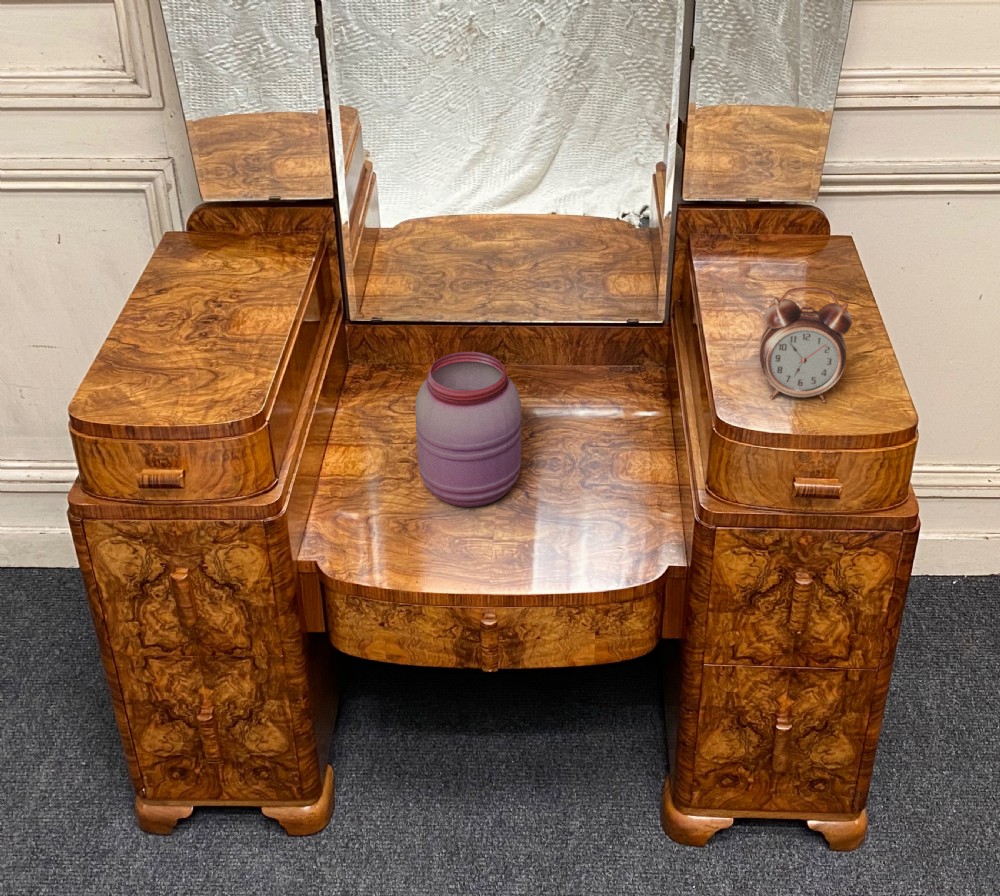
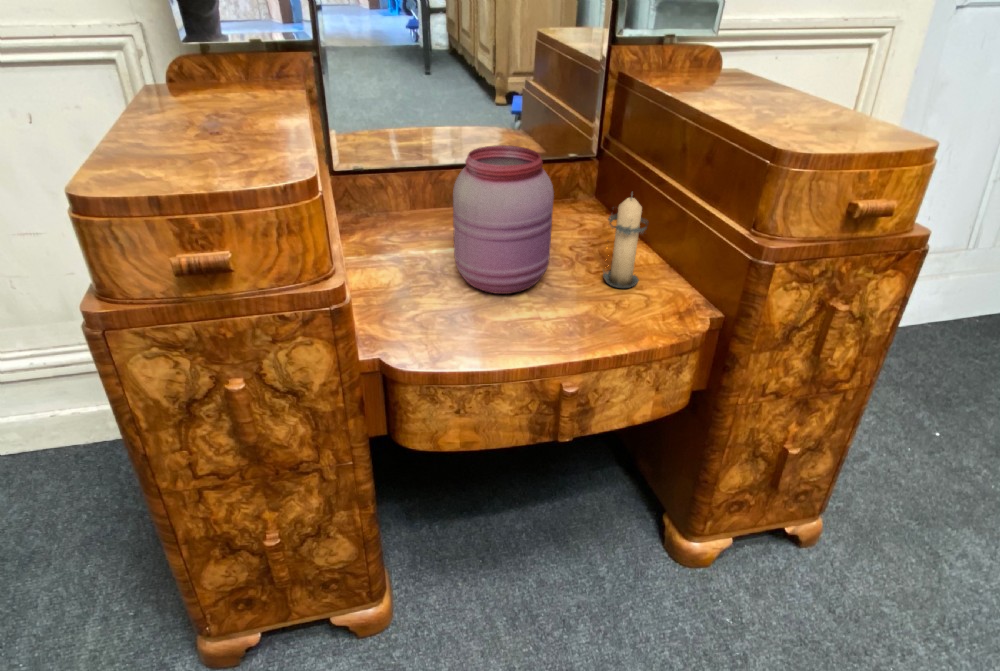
alarm clock: present [760,287,852,403] -> none [795,10,891,133]
candle: none [574,420,626,519] -> present [603,193,648,288]

